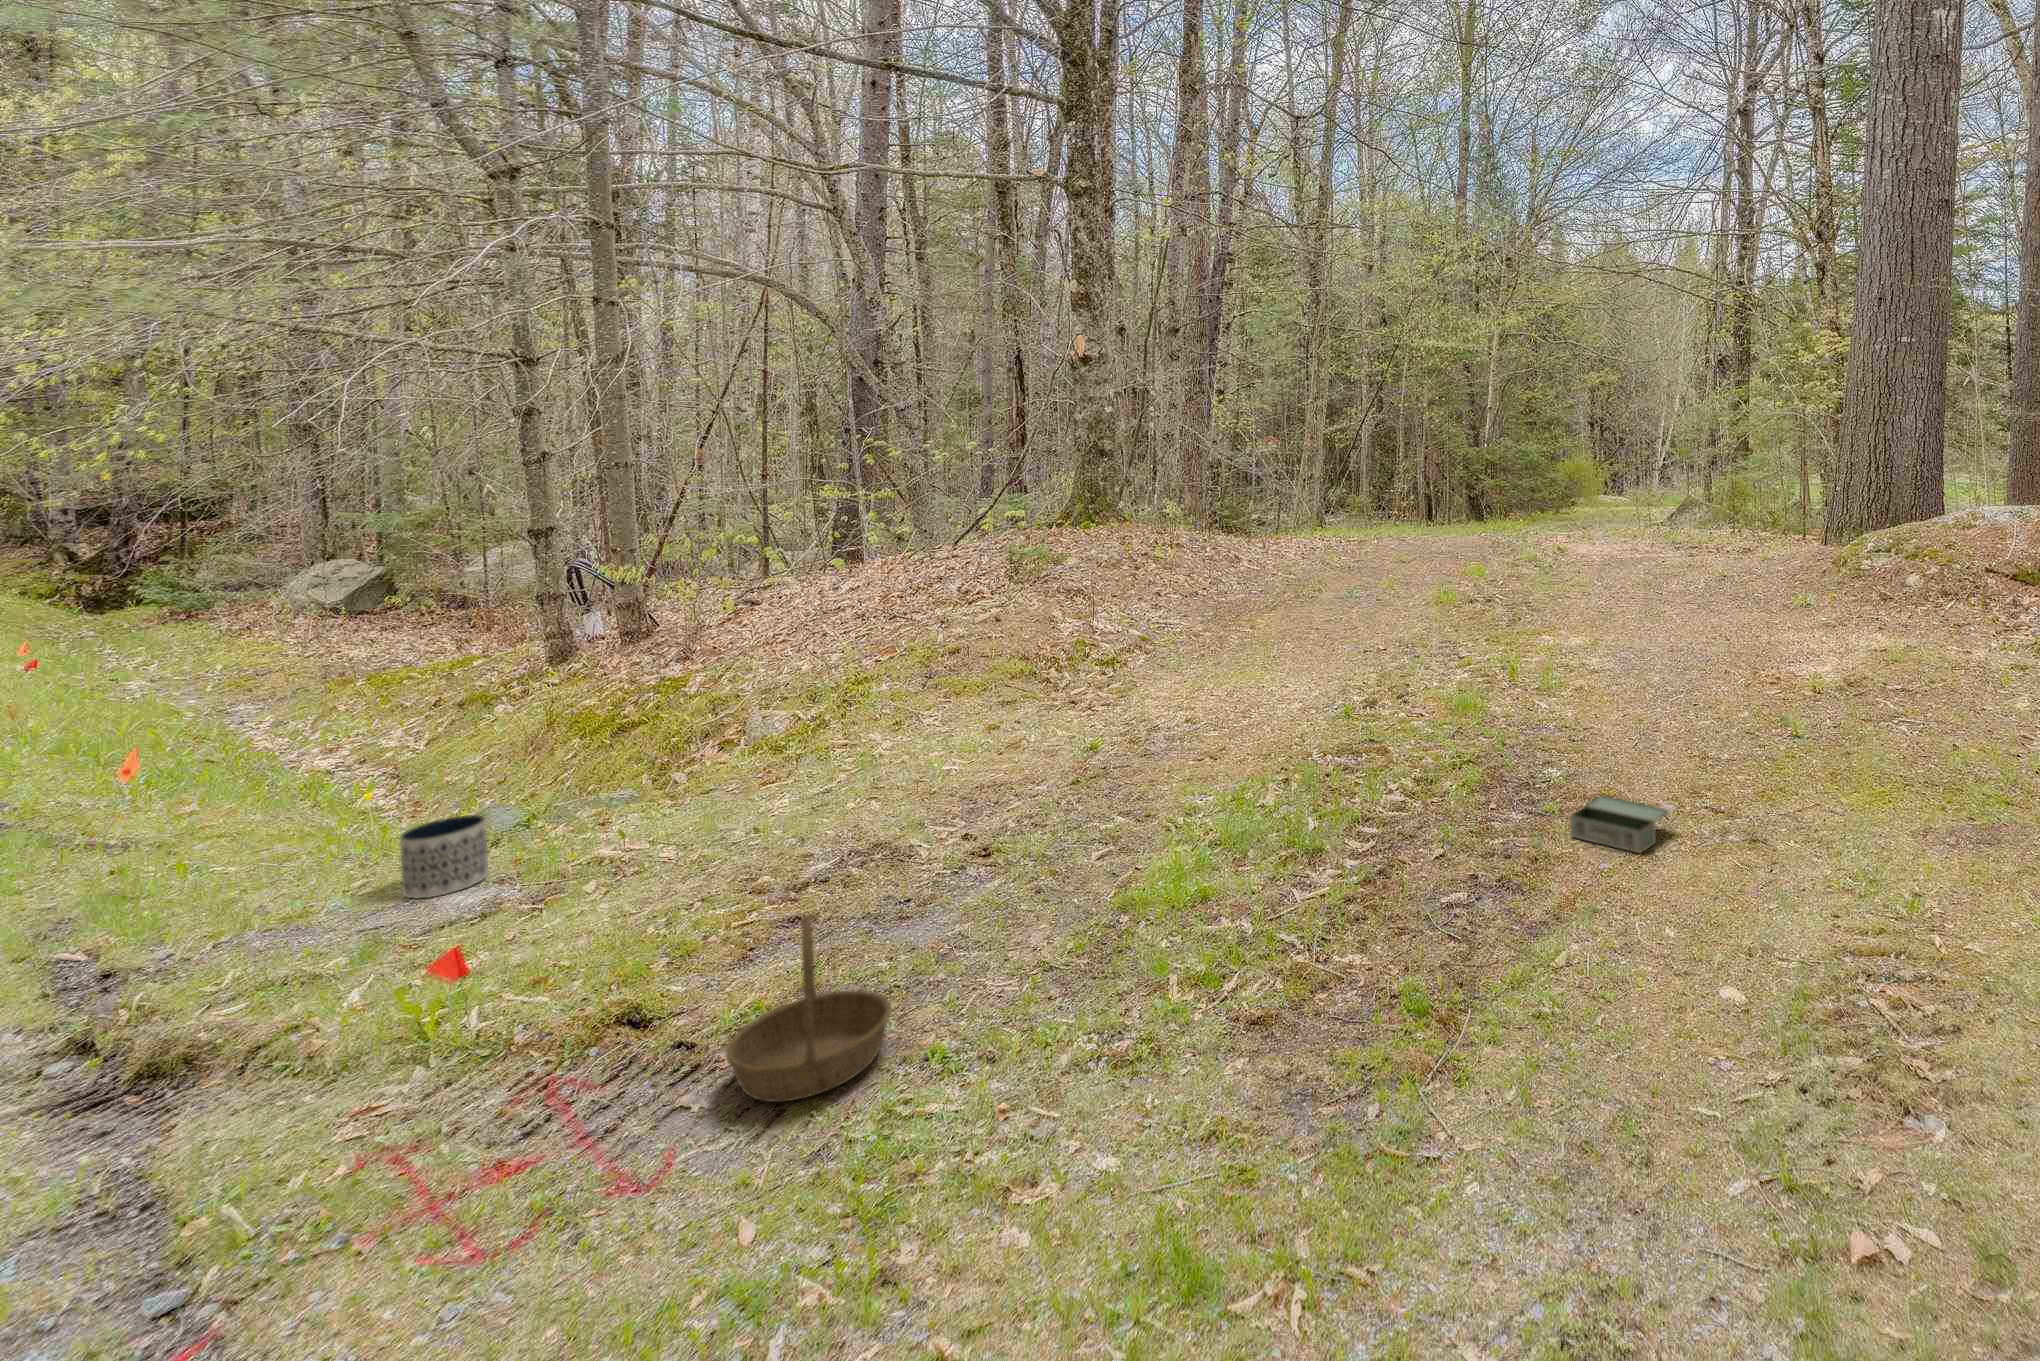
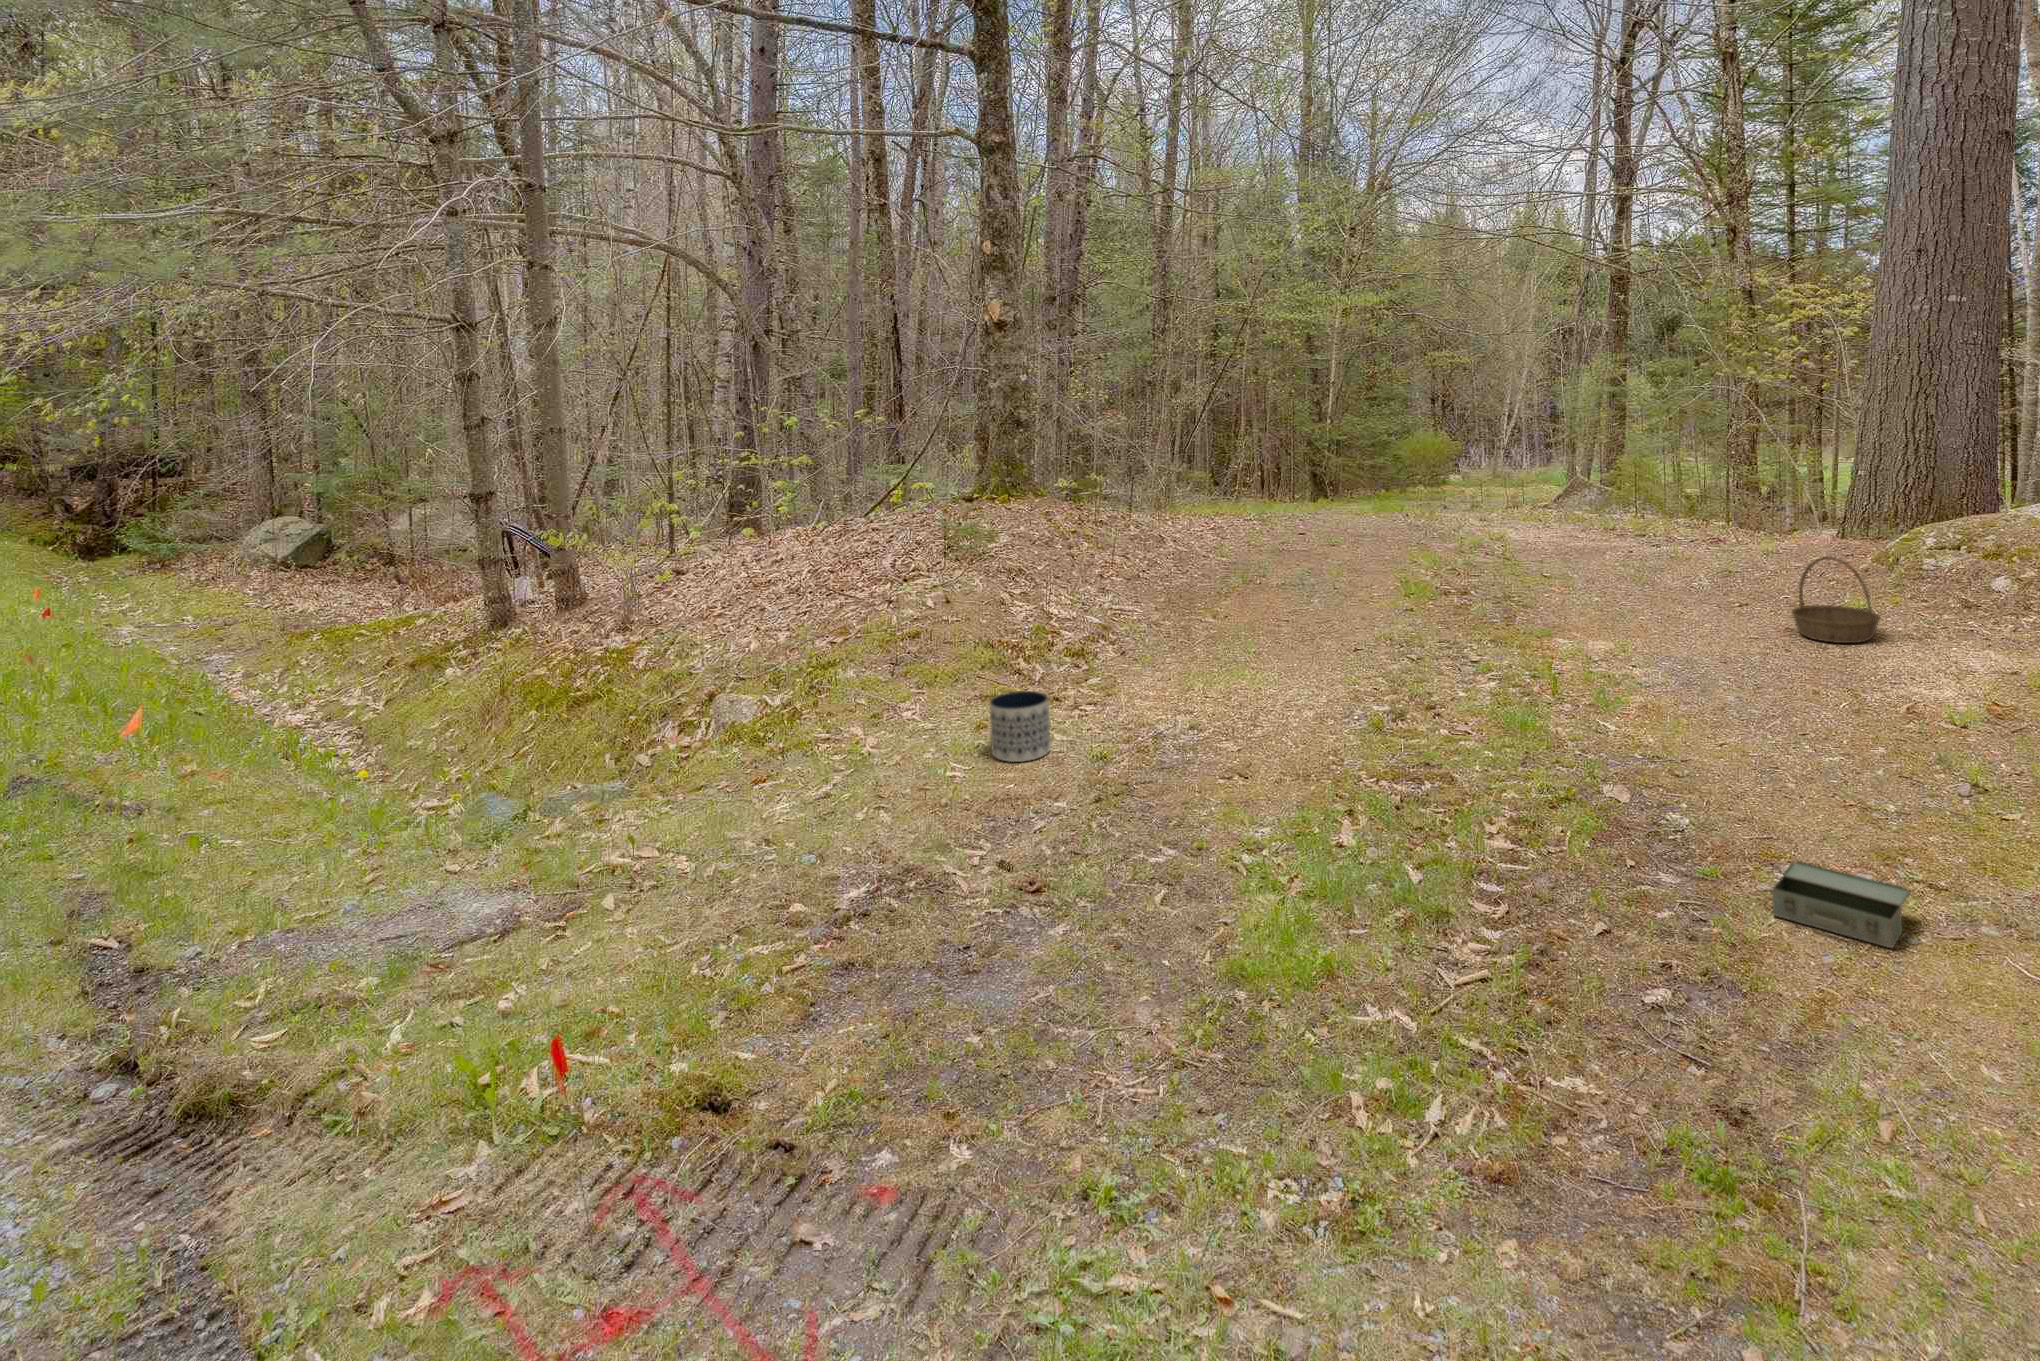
planter: present [400,815,488,898] -> present [990,691,1051,762]
basket: present [726,916,892,1102] -> present [1791,556,1880,643]

